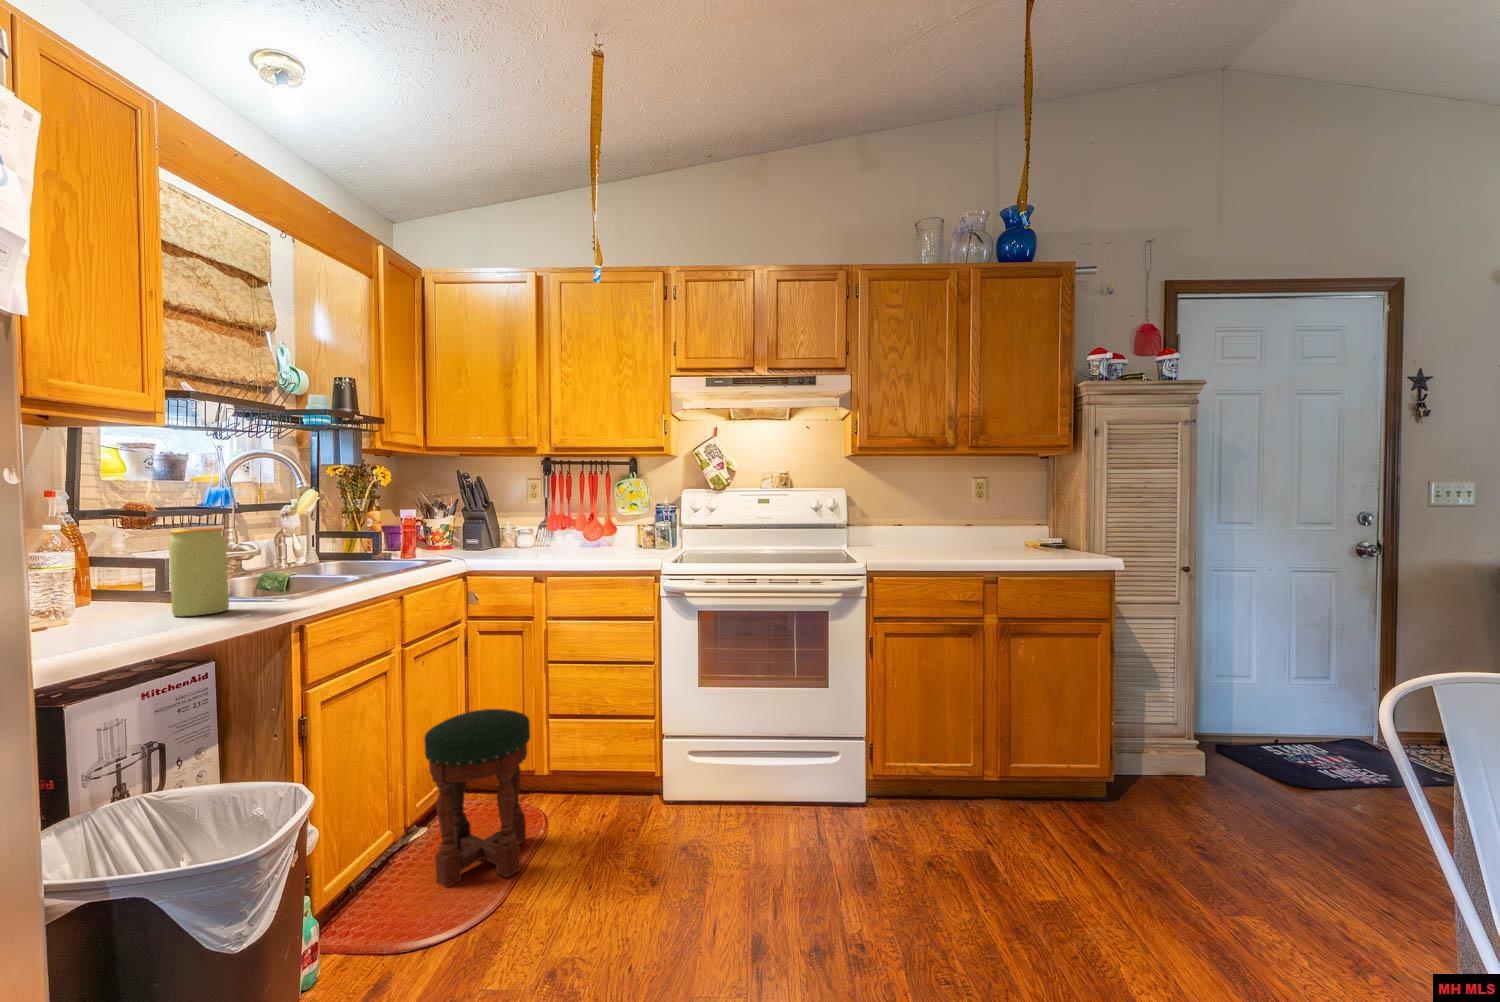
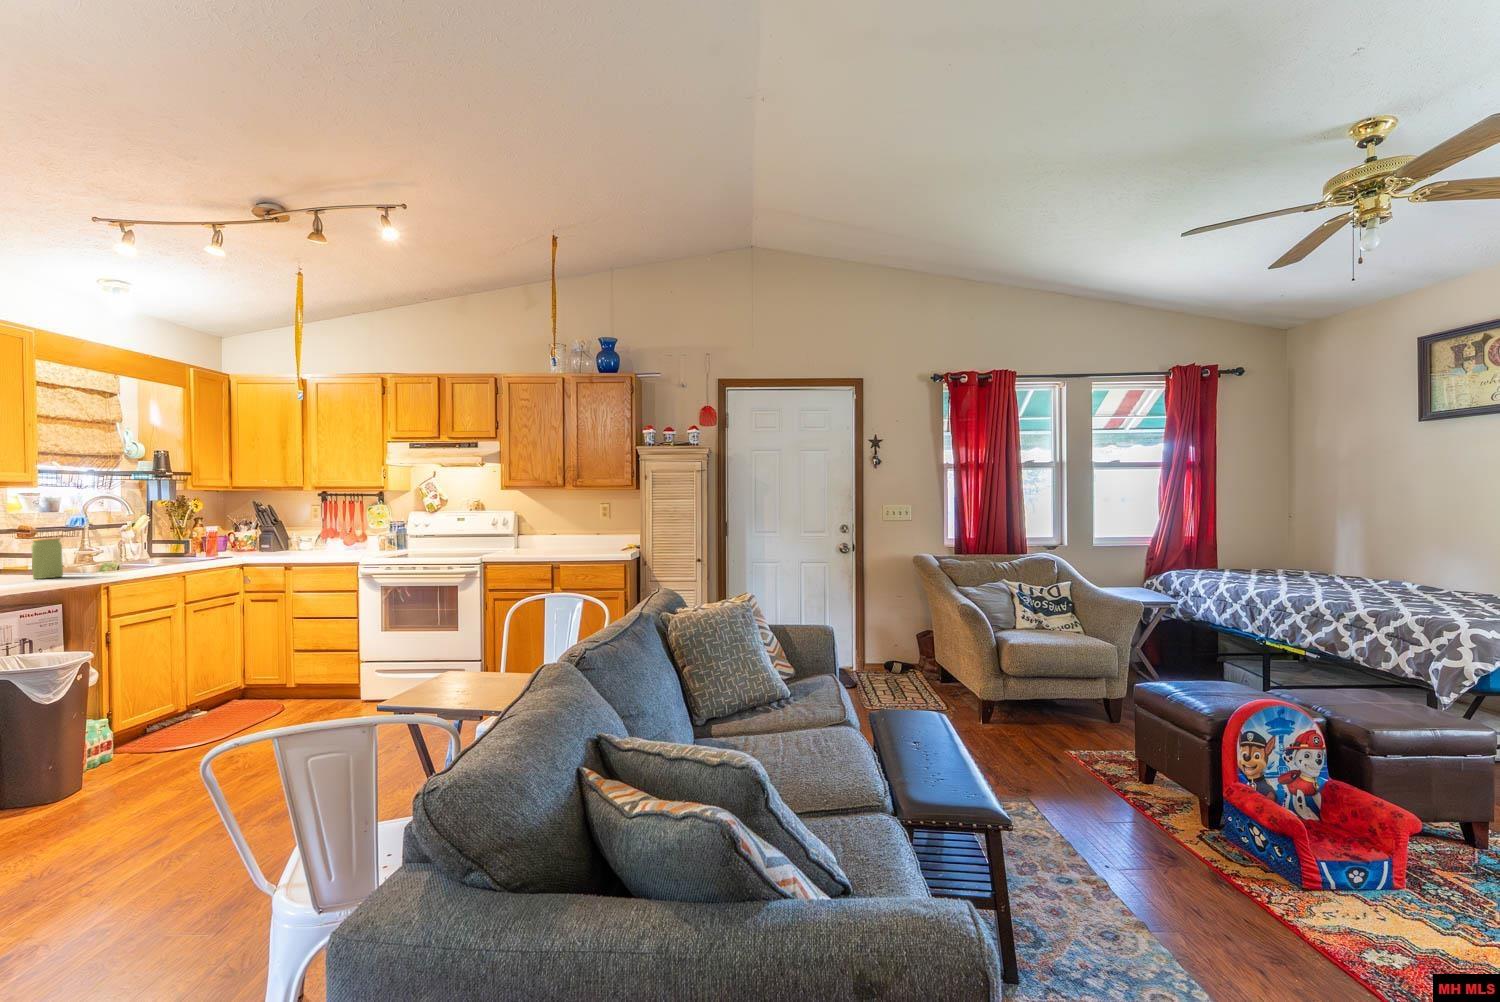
stool: present [424,709,530,888] -> none [191,639,261,731]

